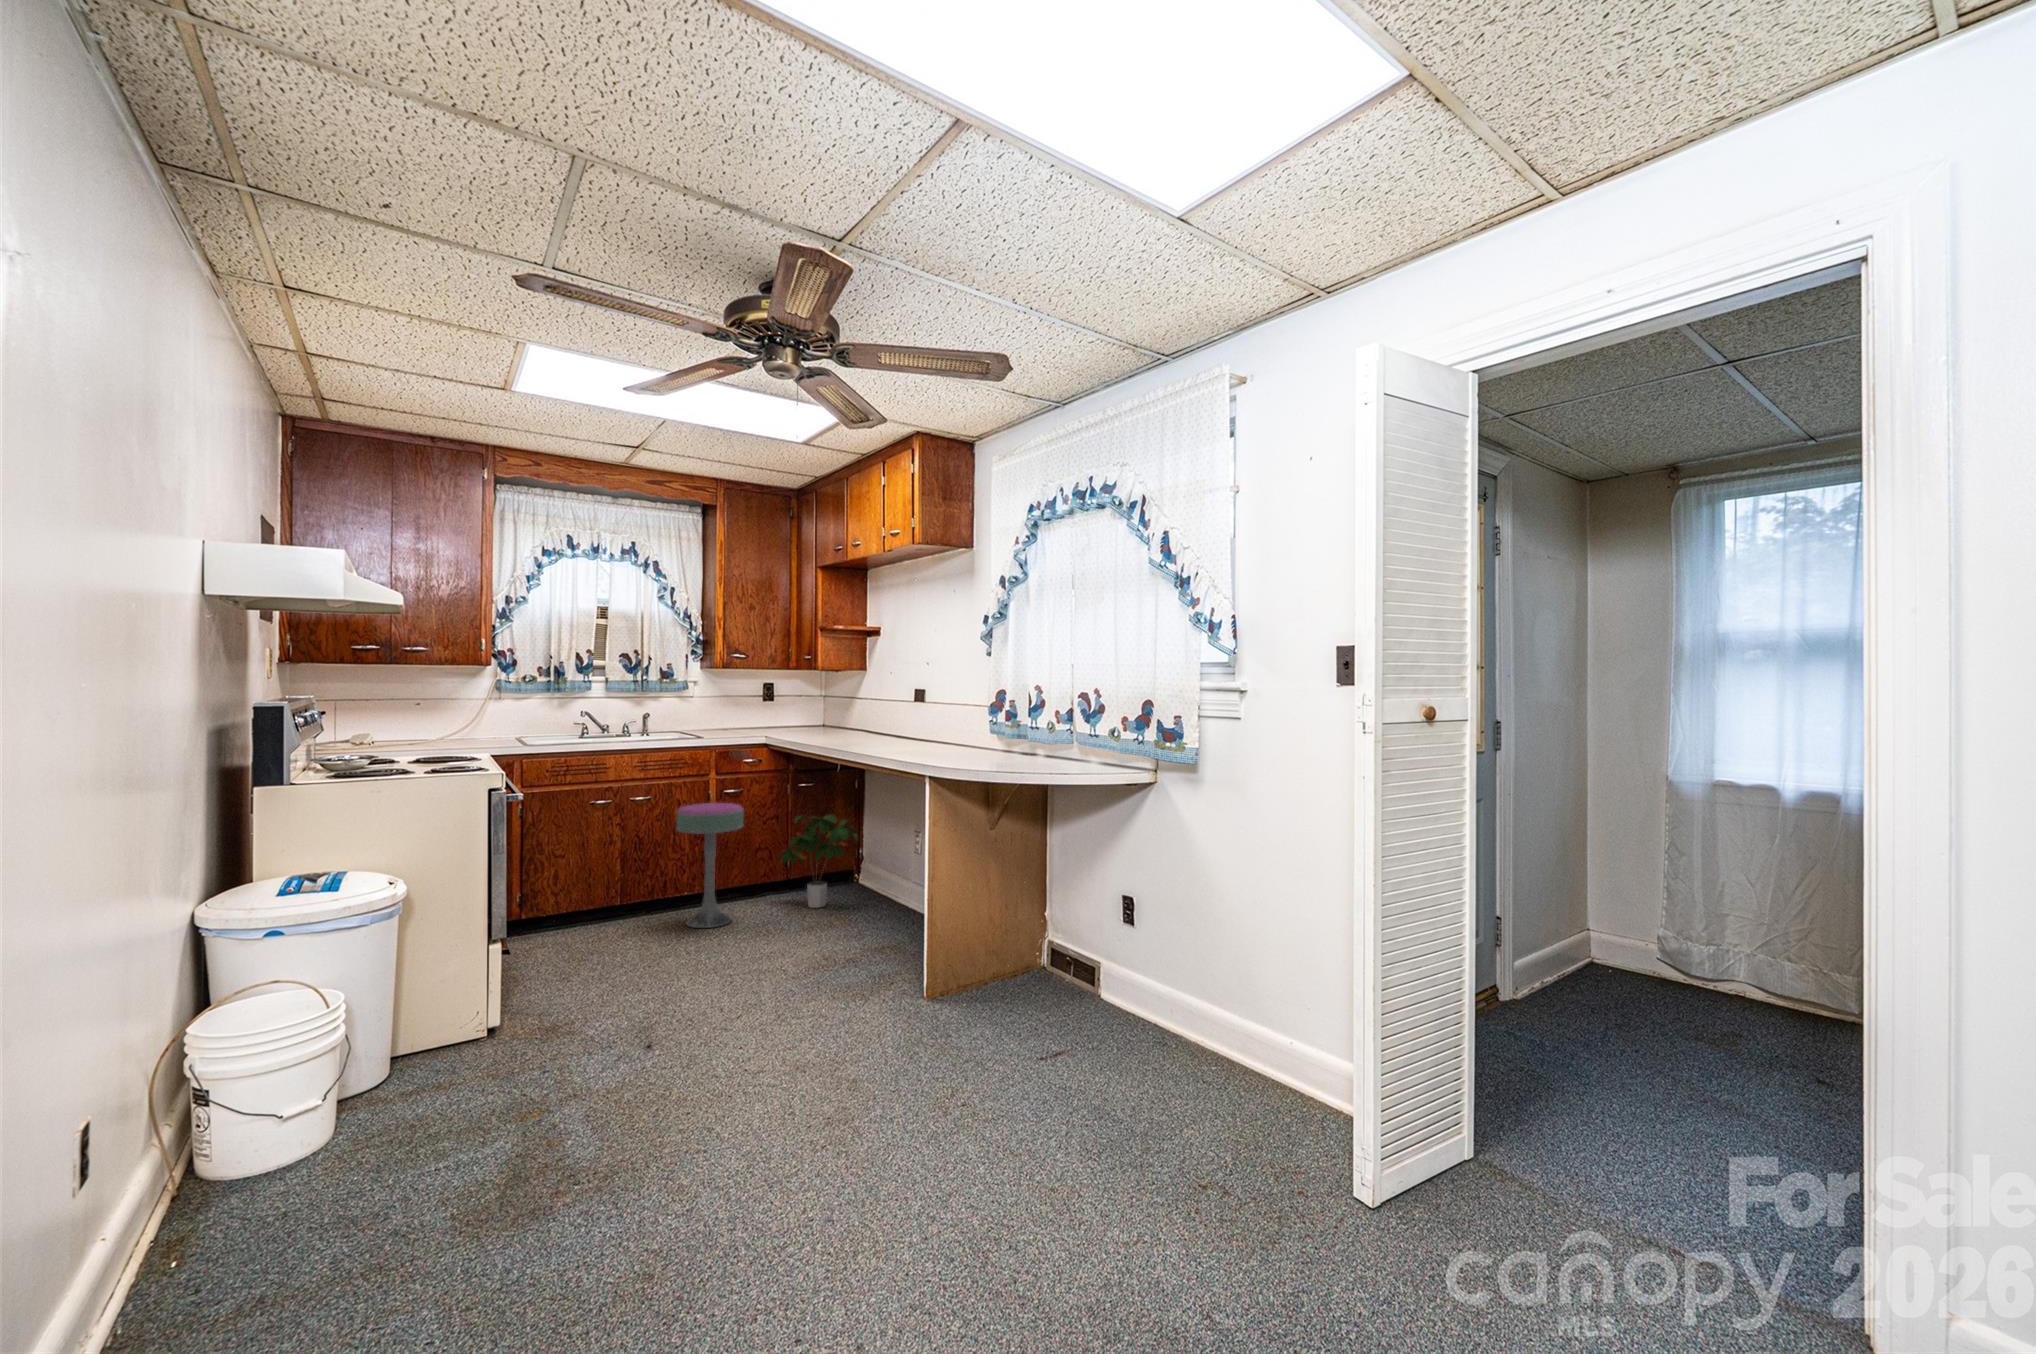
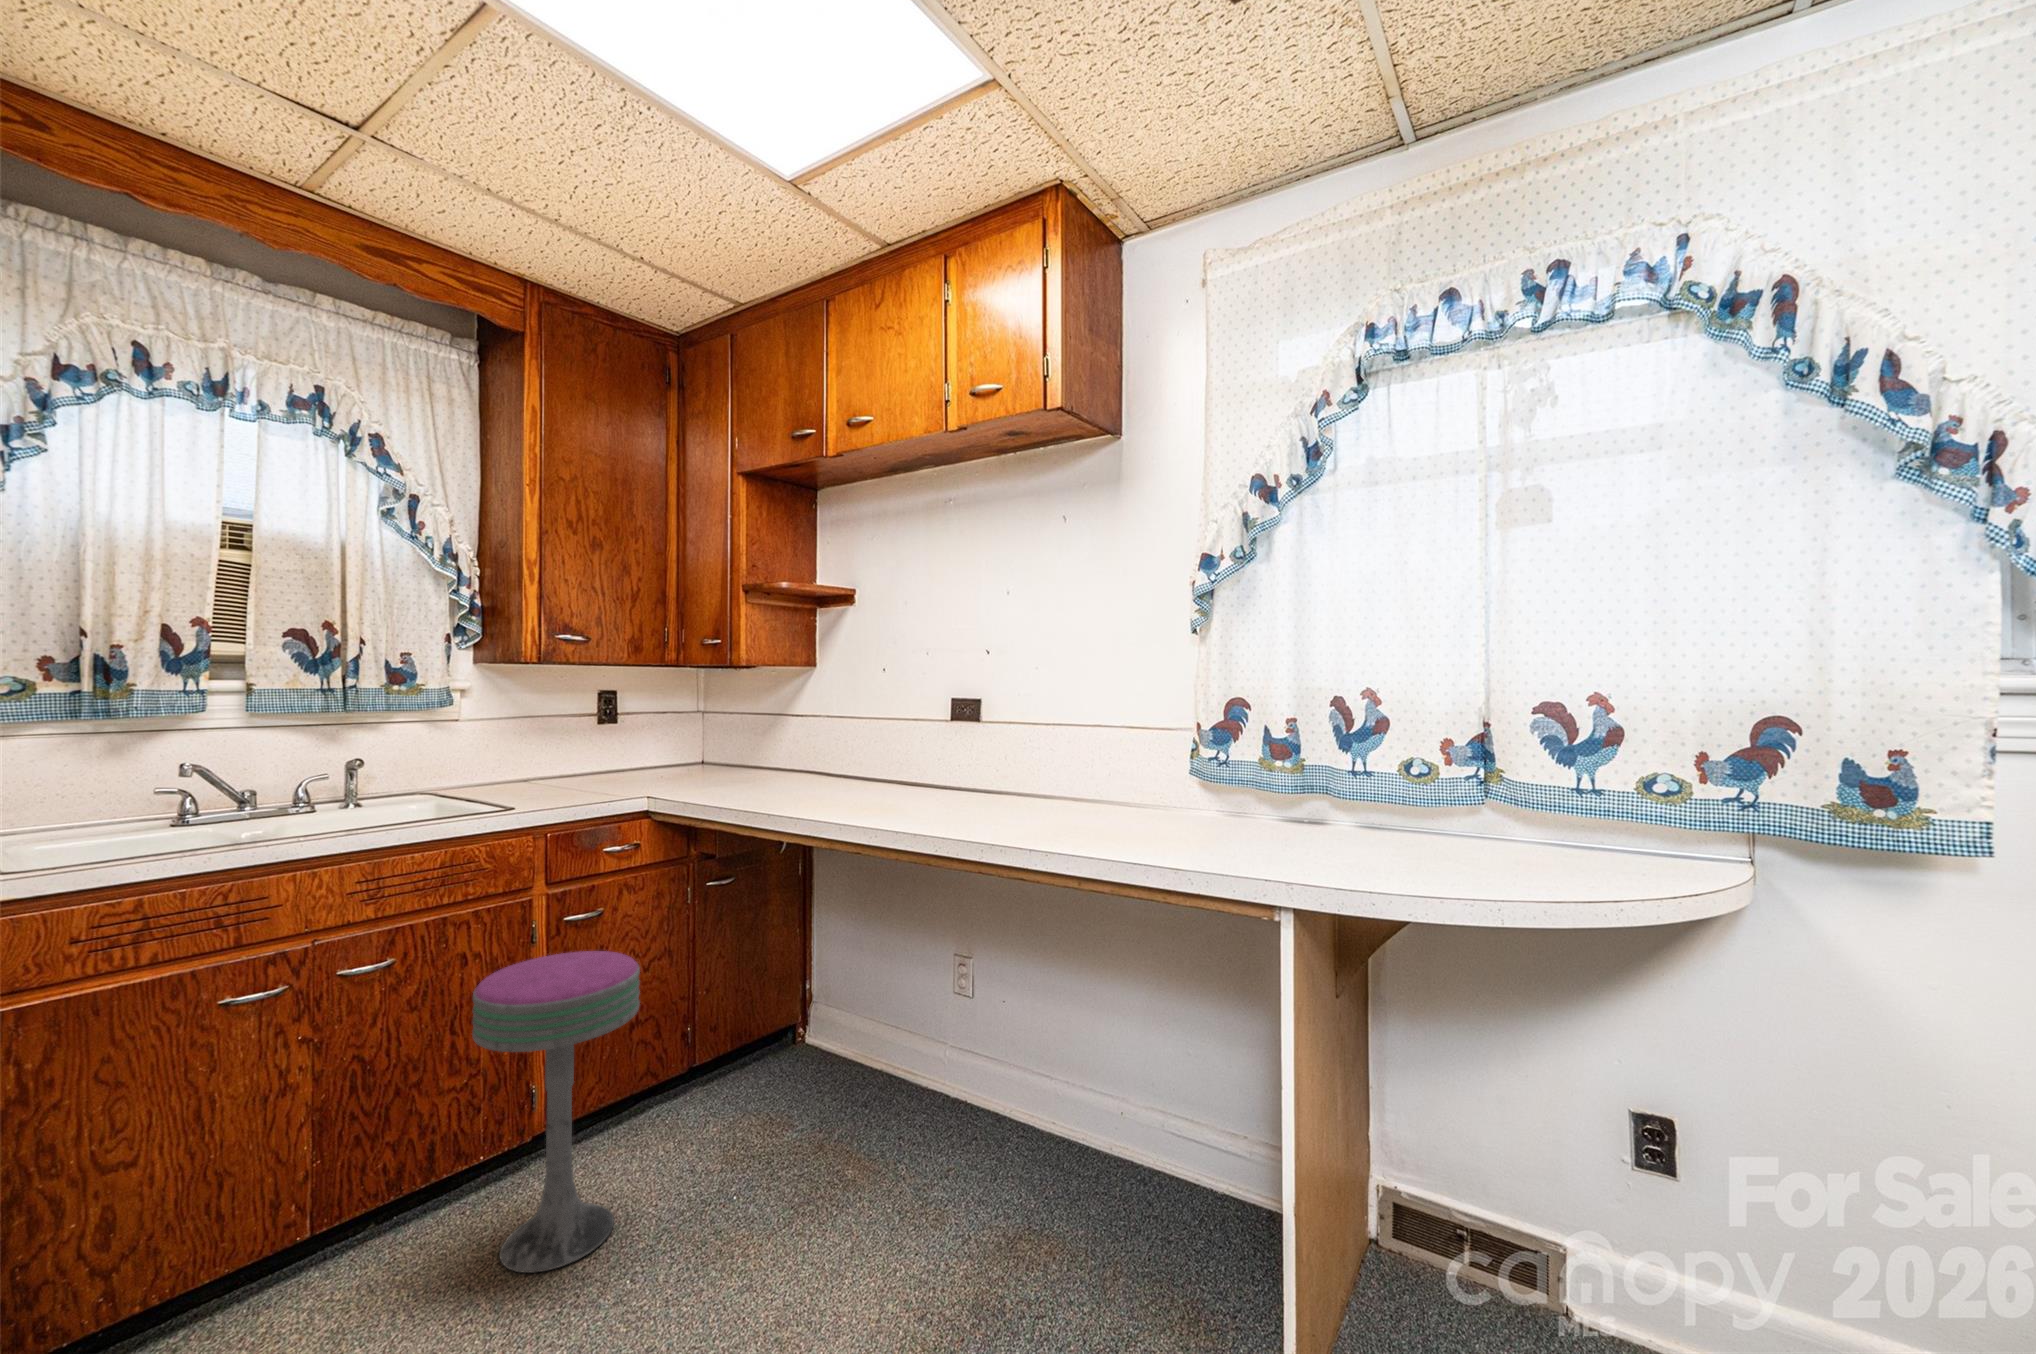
potted plant: present [779,815,858,908] -> none [686,941,856,1134]

